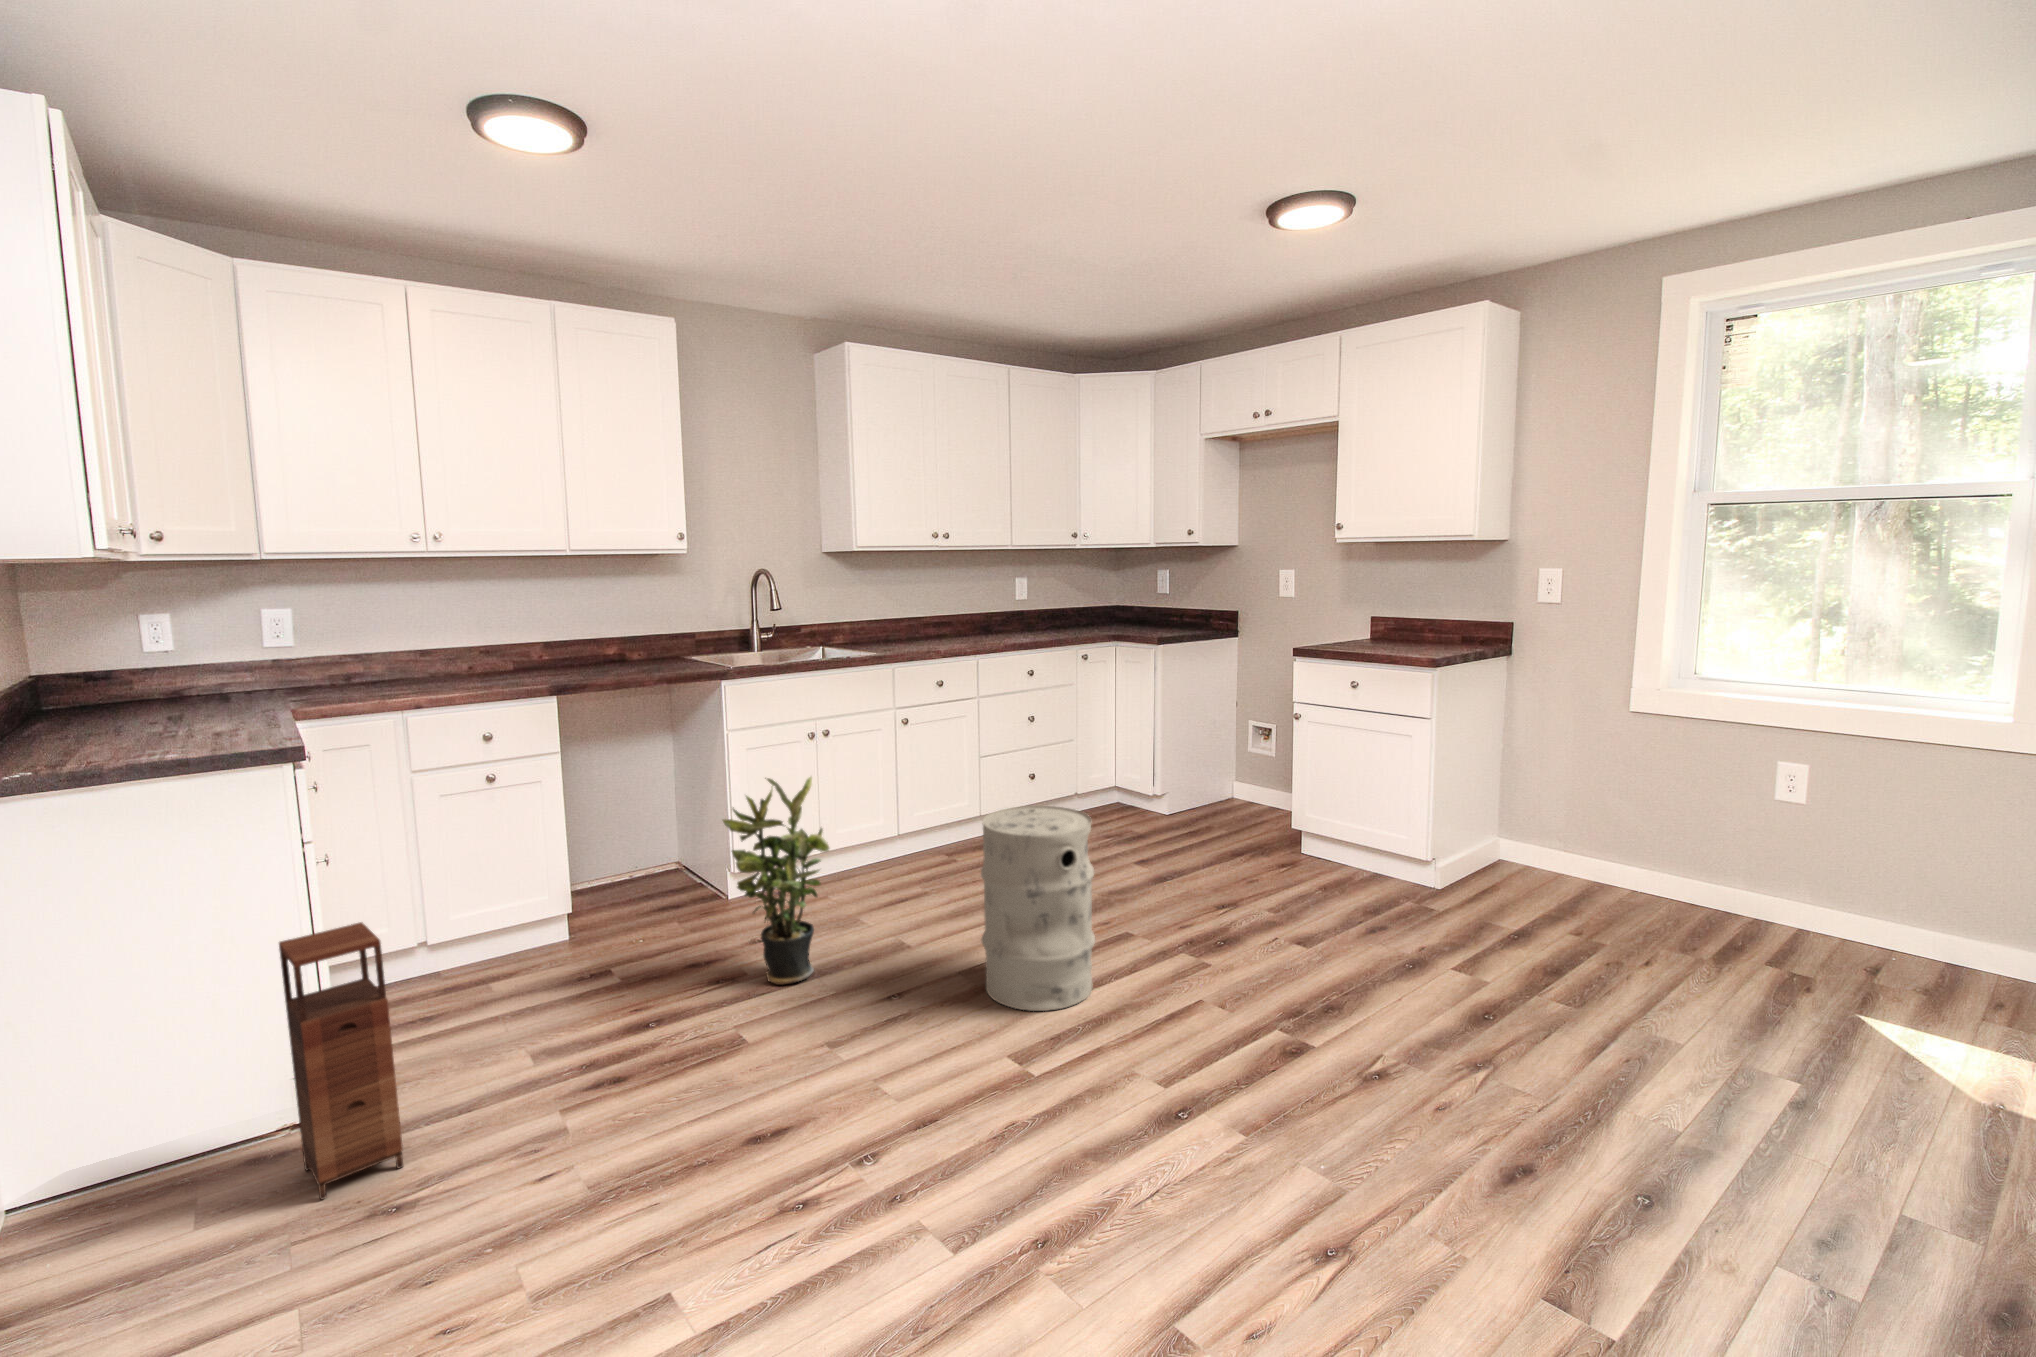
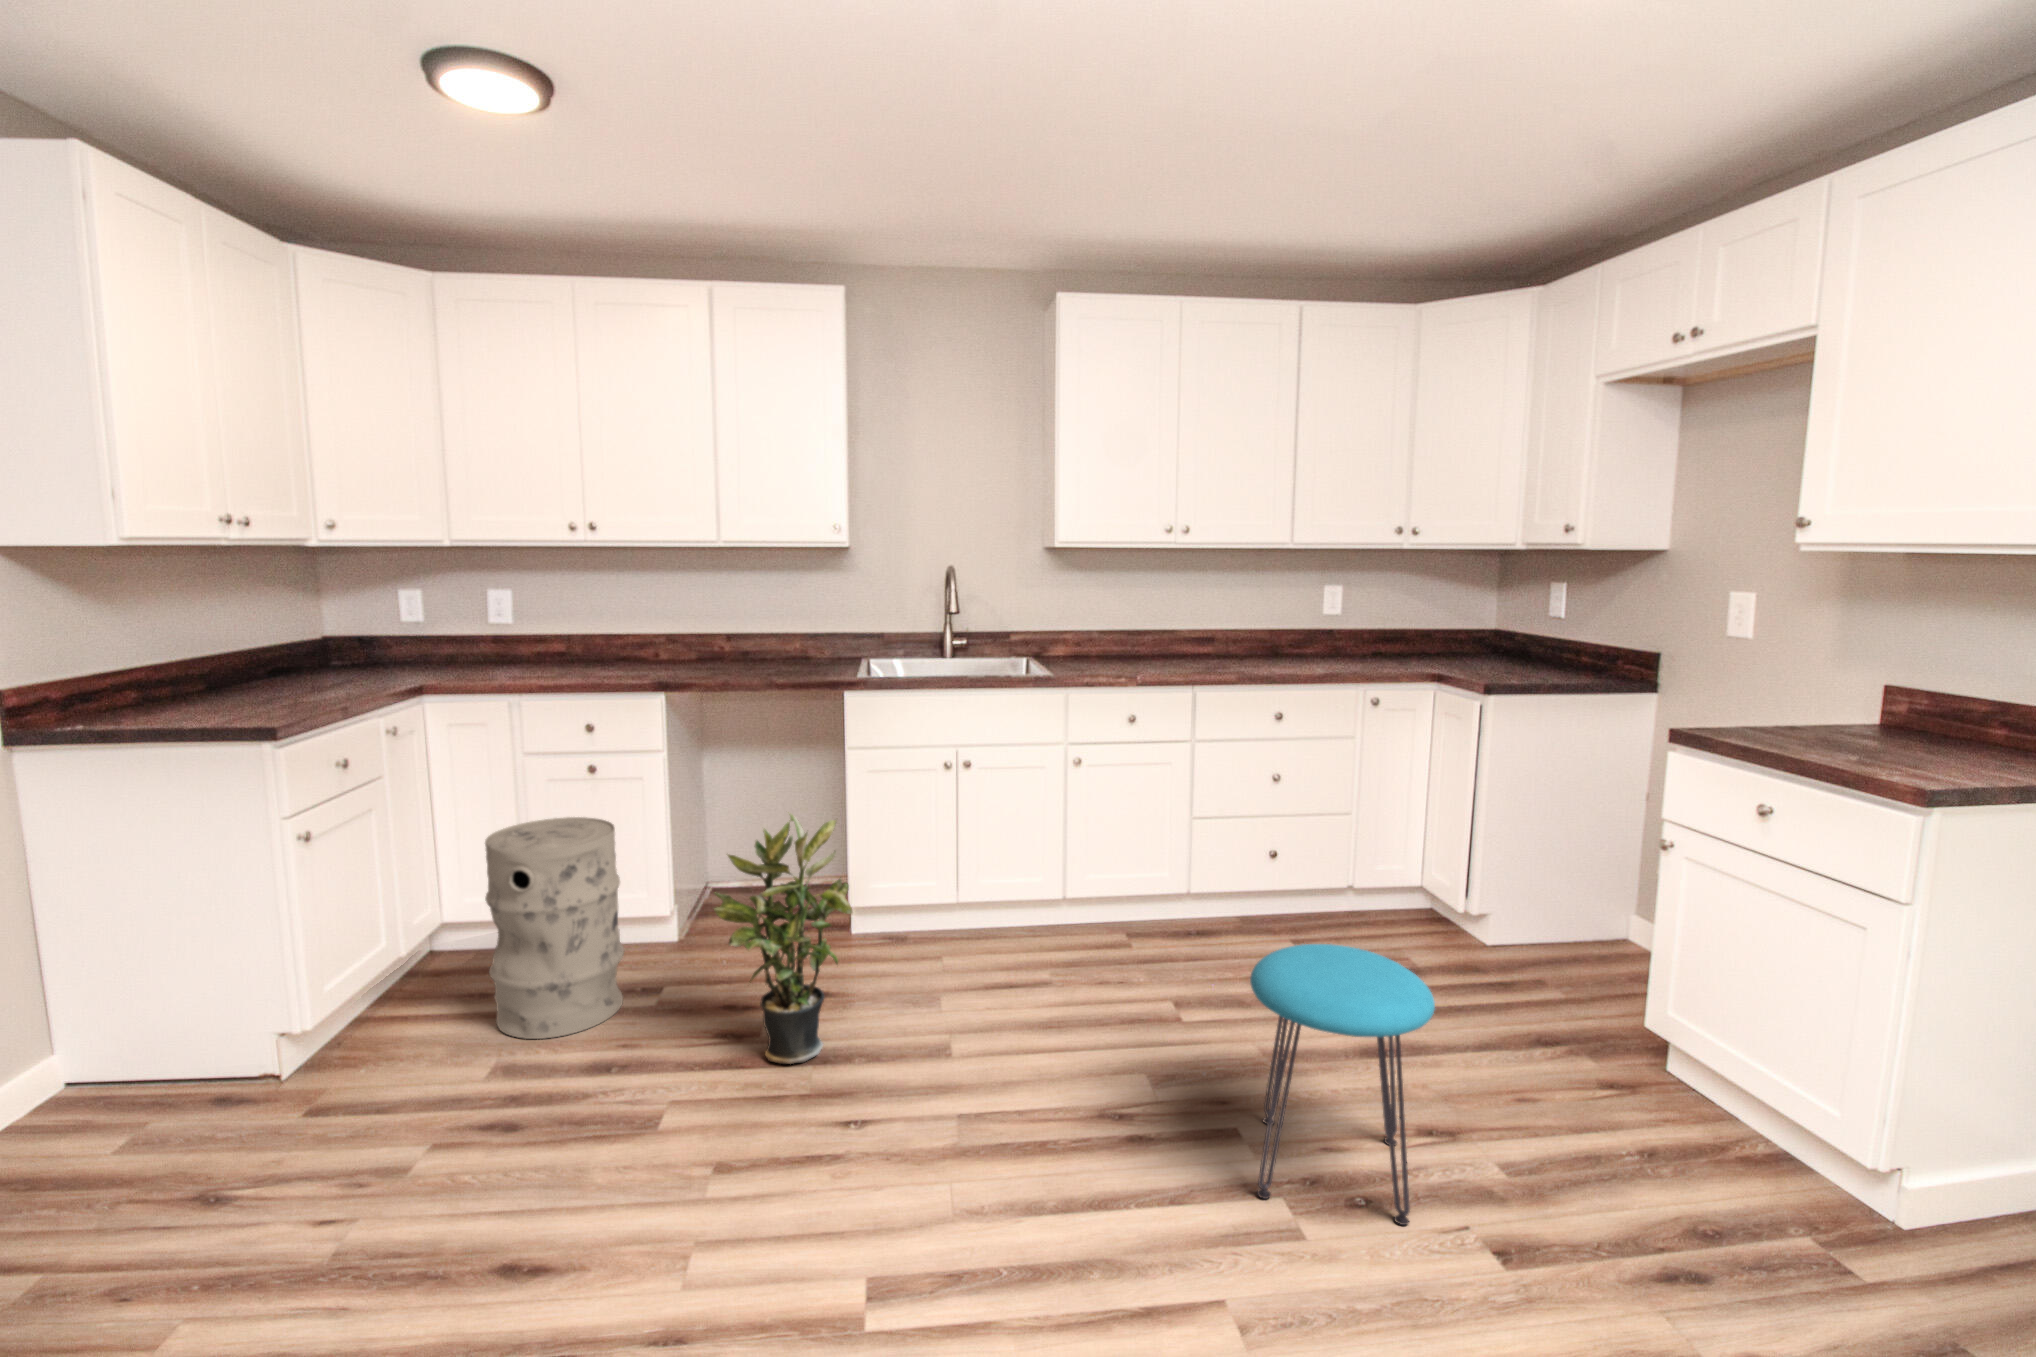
stool: none [1138,798,1252,957] -> present [1250,944,1435,1225]
trash can: present [981,806,1096,1011] -> present [485,817,624,1039]
storage cabinet: present [279,922,403,1199] -> none [151,904,296,1174]

